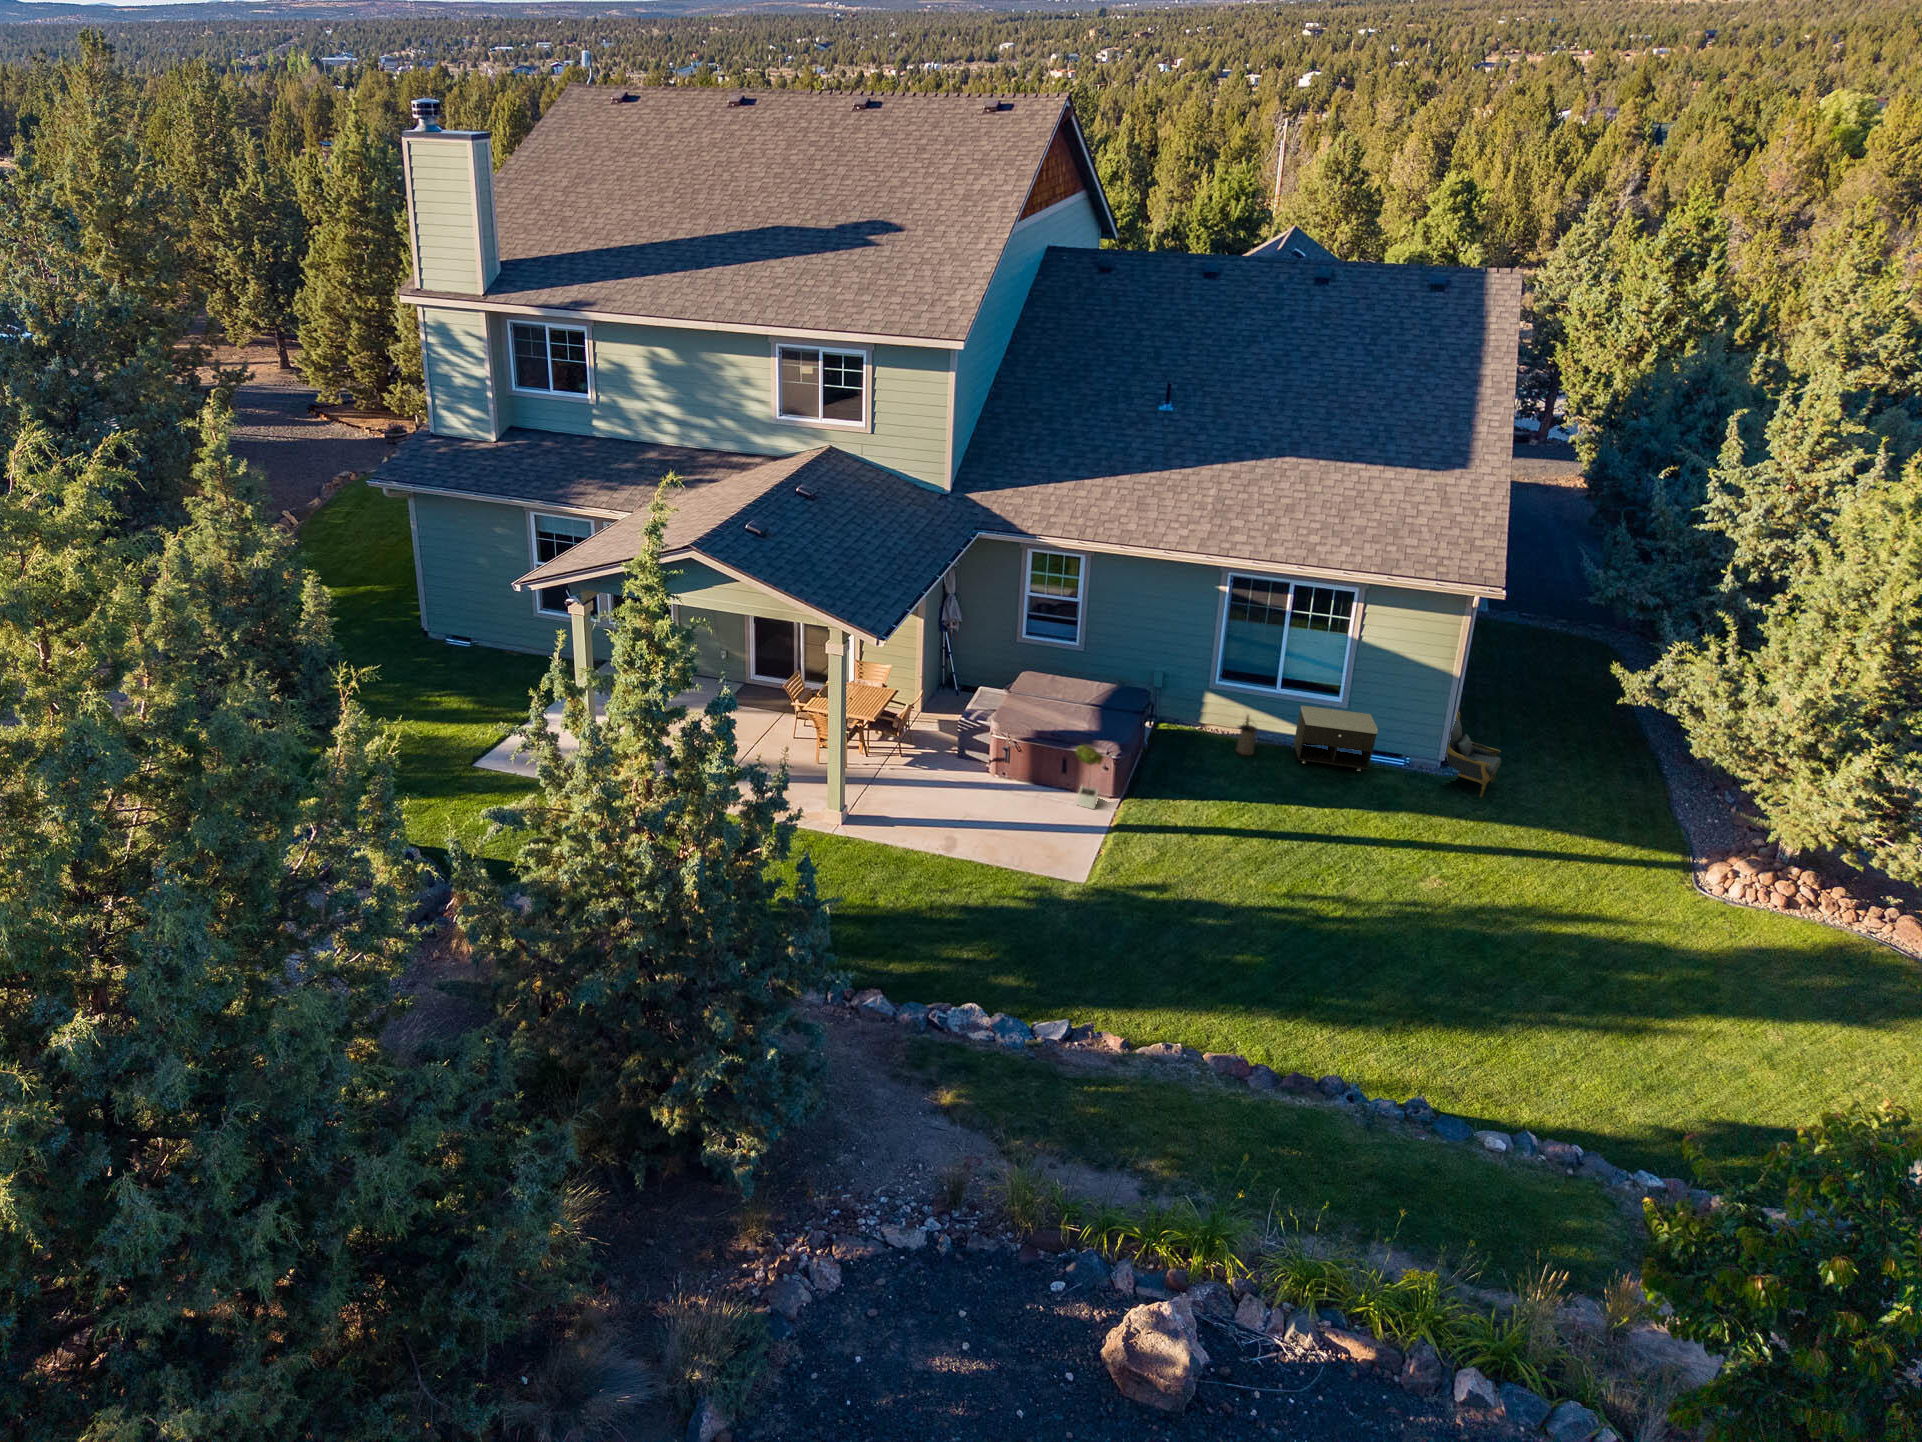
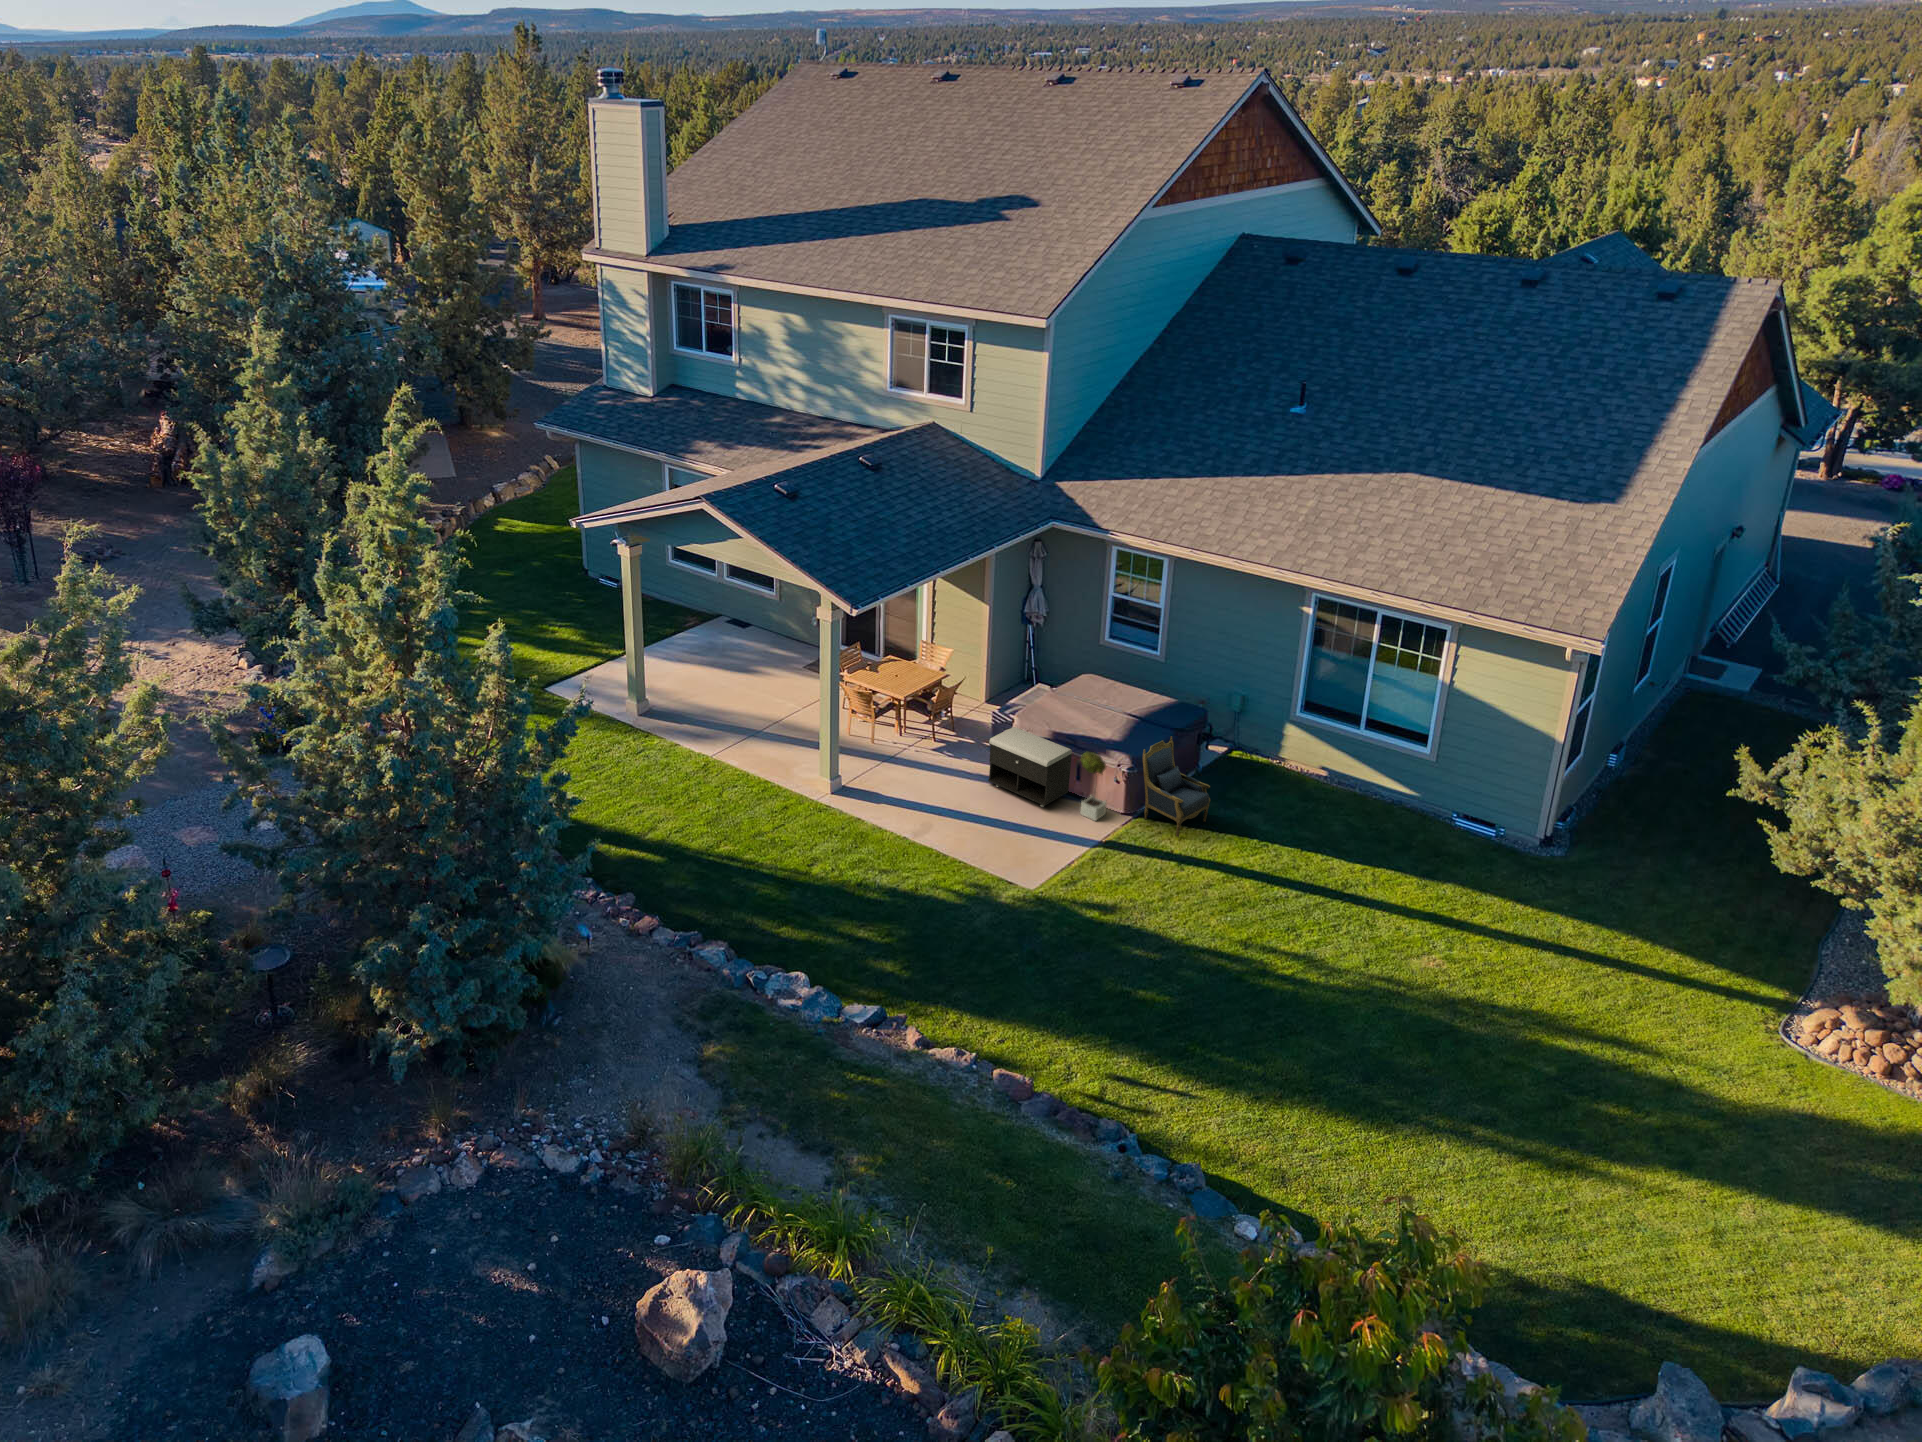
storage bench: present [1294,706,1378,771] -> present [988,727,1072,807]
armchair: present [1447,708,1501,797] -> present [1143,736,1210,837]
watering can: present [1236,716,1257,756] -> none [1301,755,1328,800]

